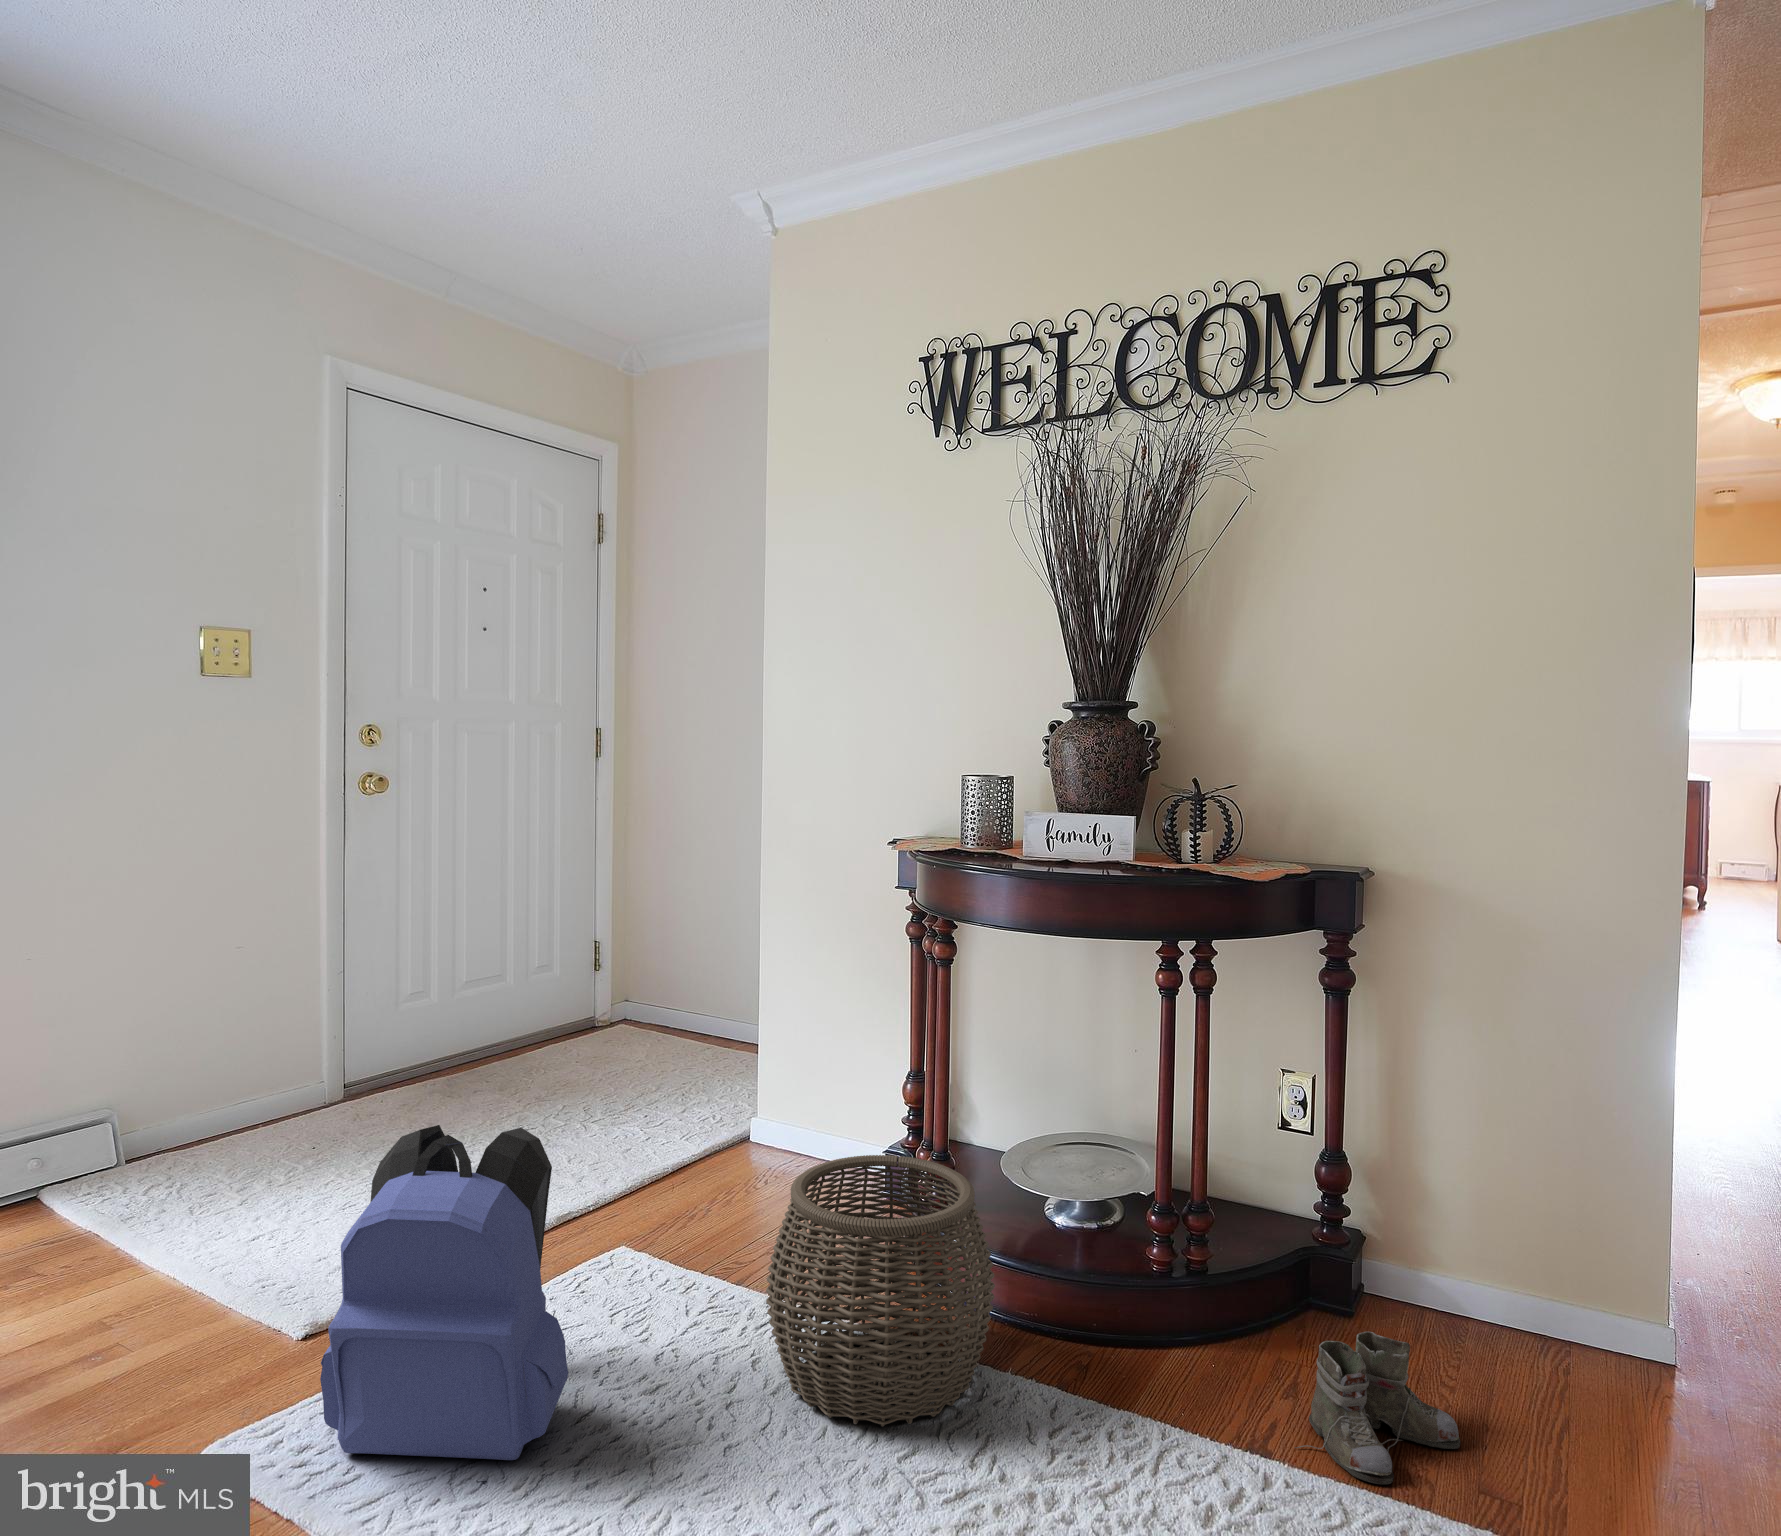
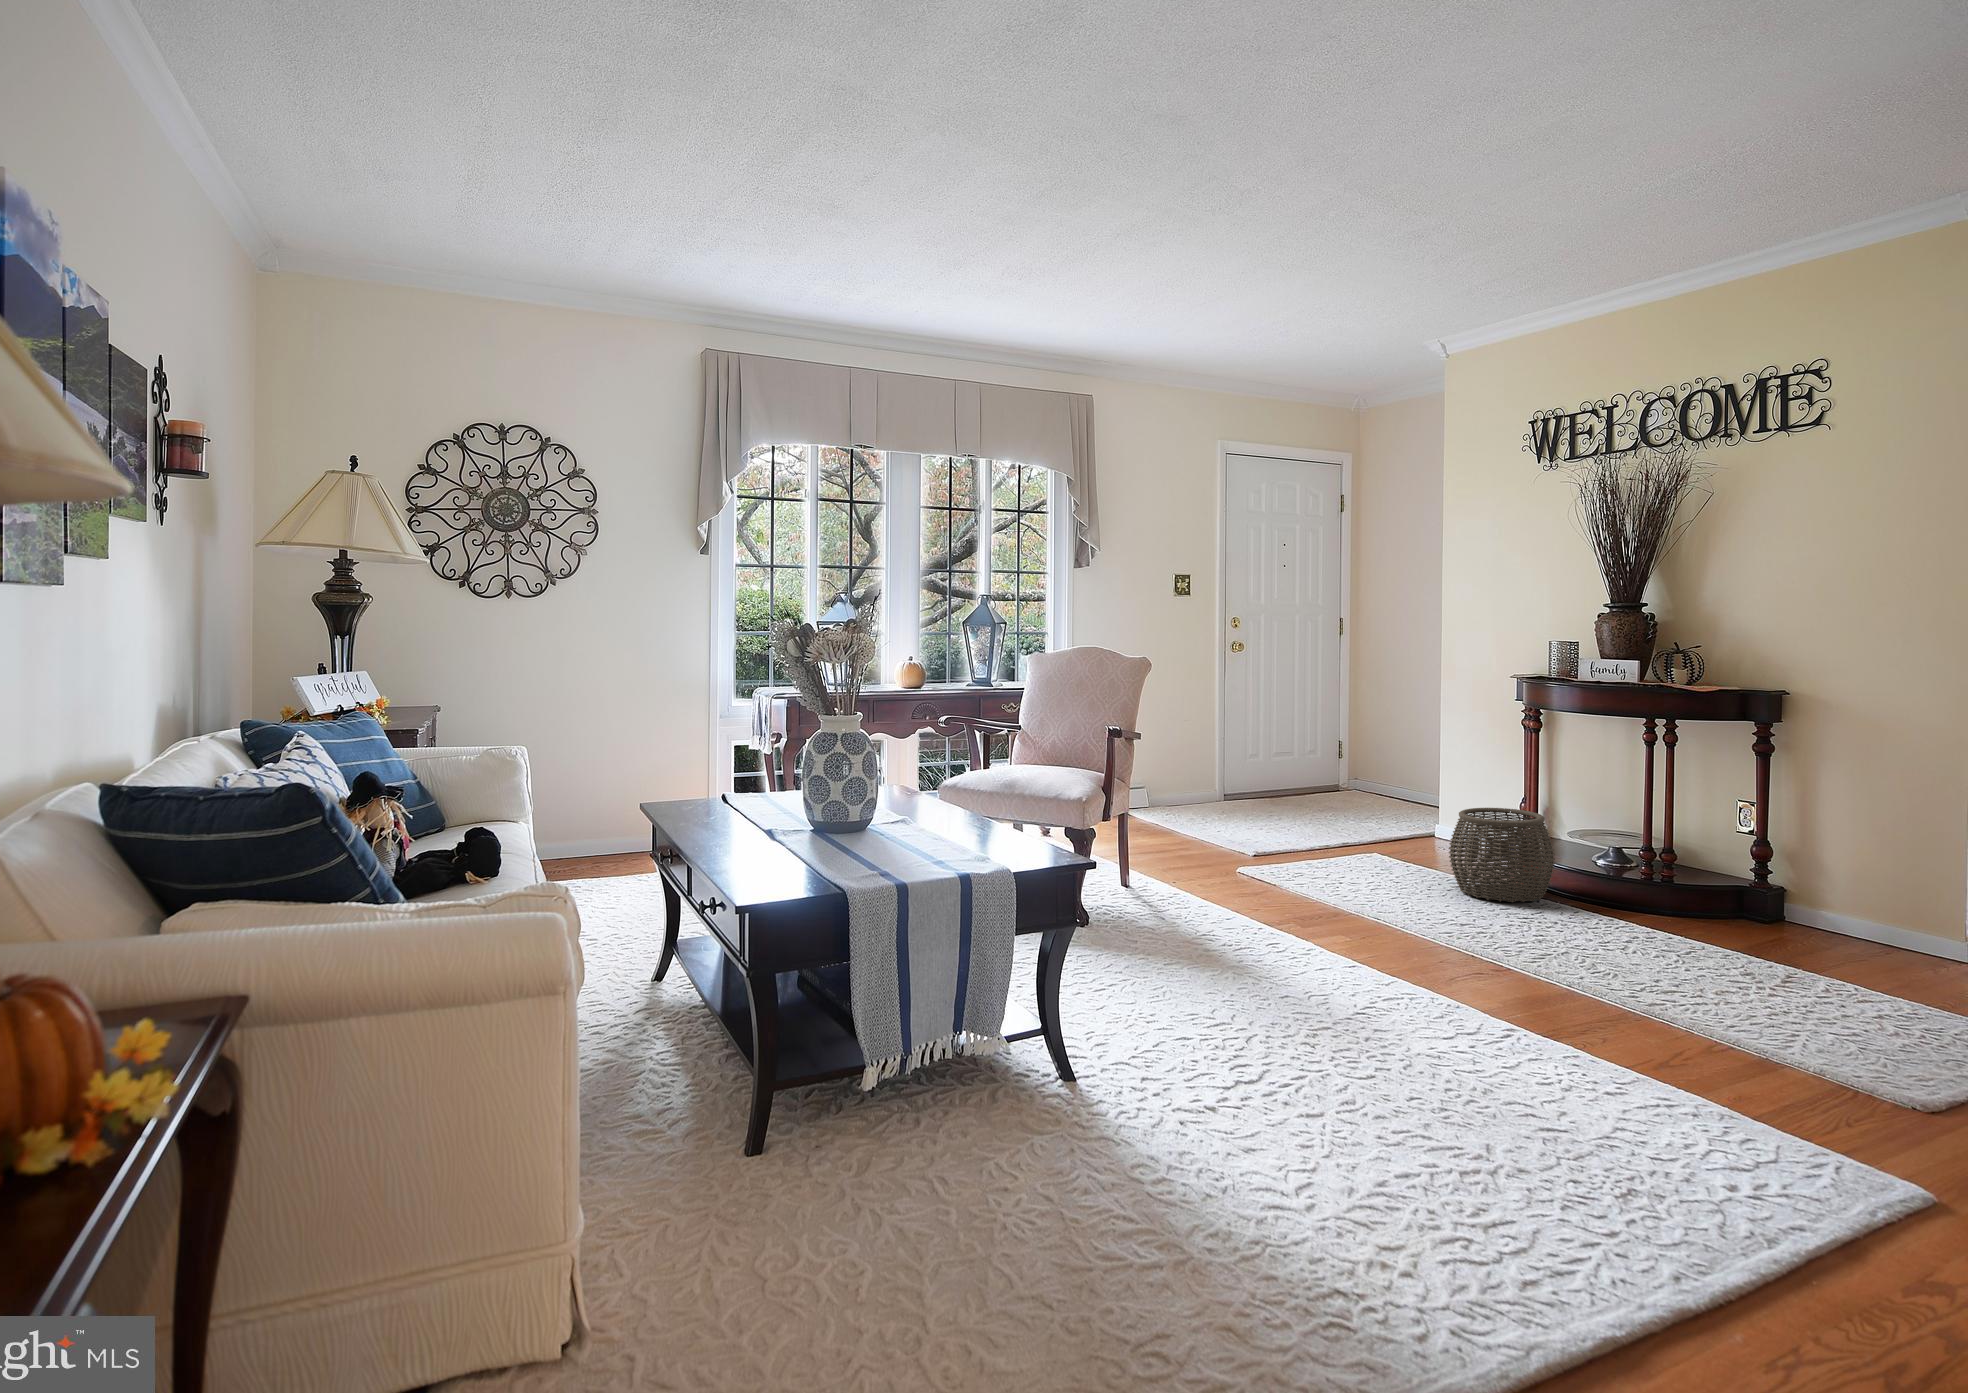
backpack: present [320,1125,568,1460] -> none [1278,778,1368,893]
boots: present [1296,1332,1460,1484] -> none [1696,887,1788,935]

